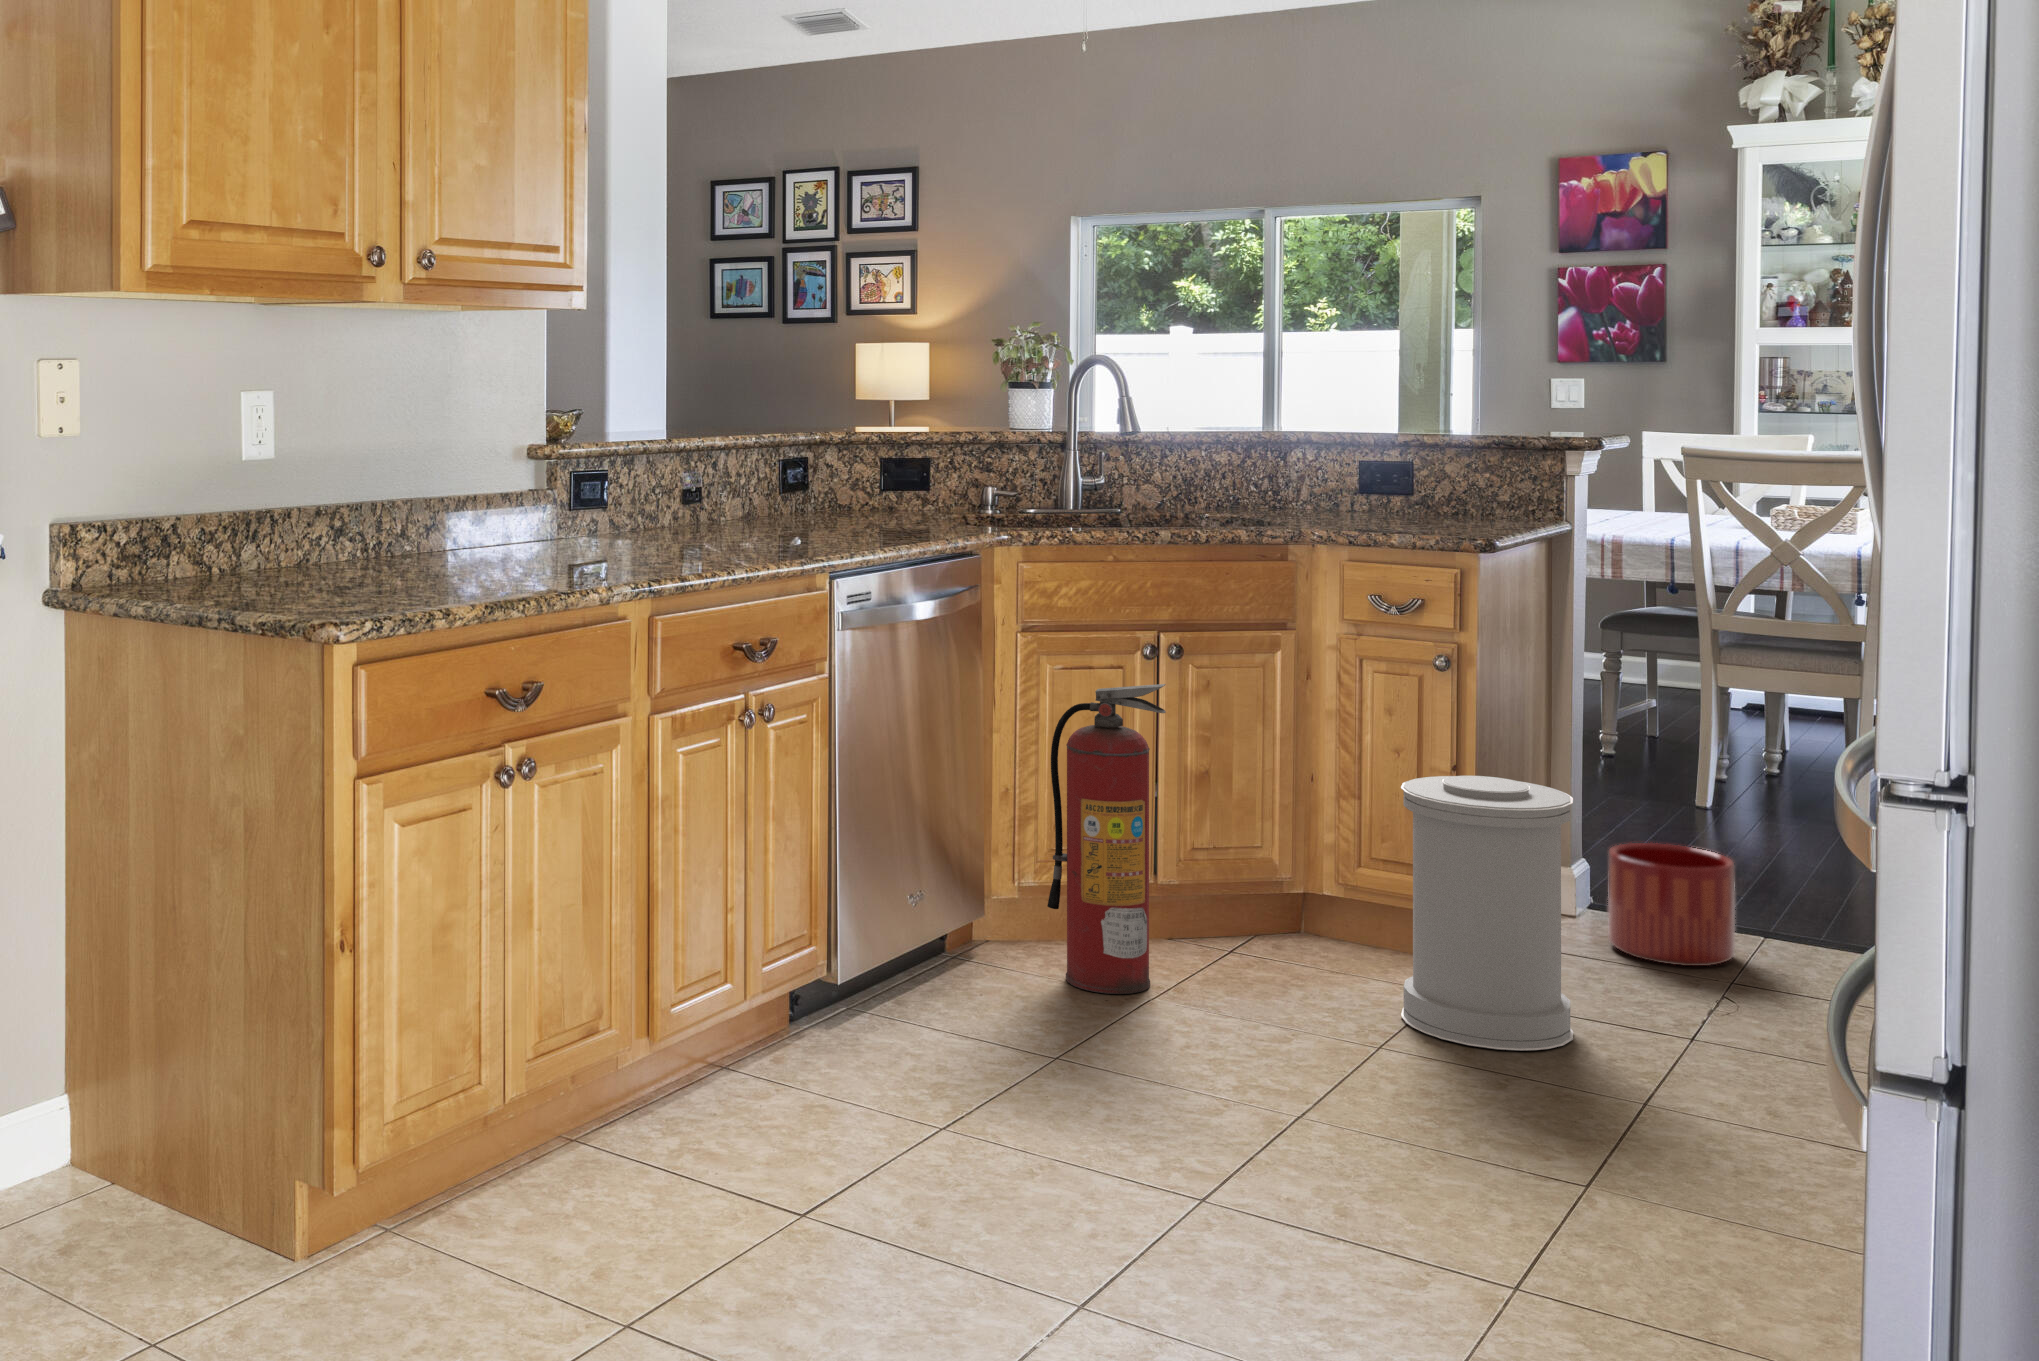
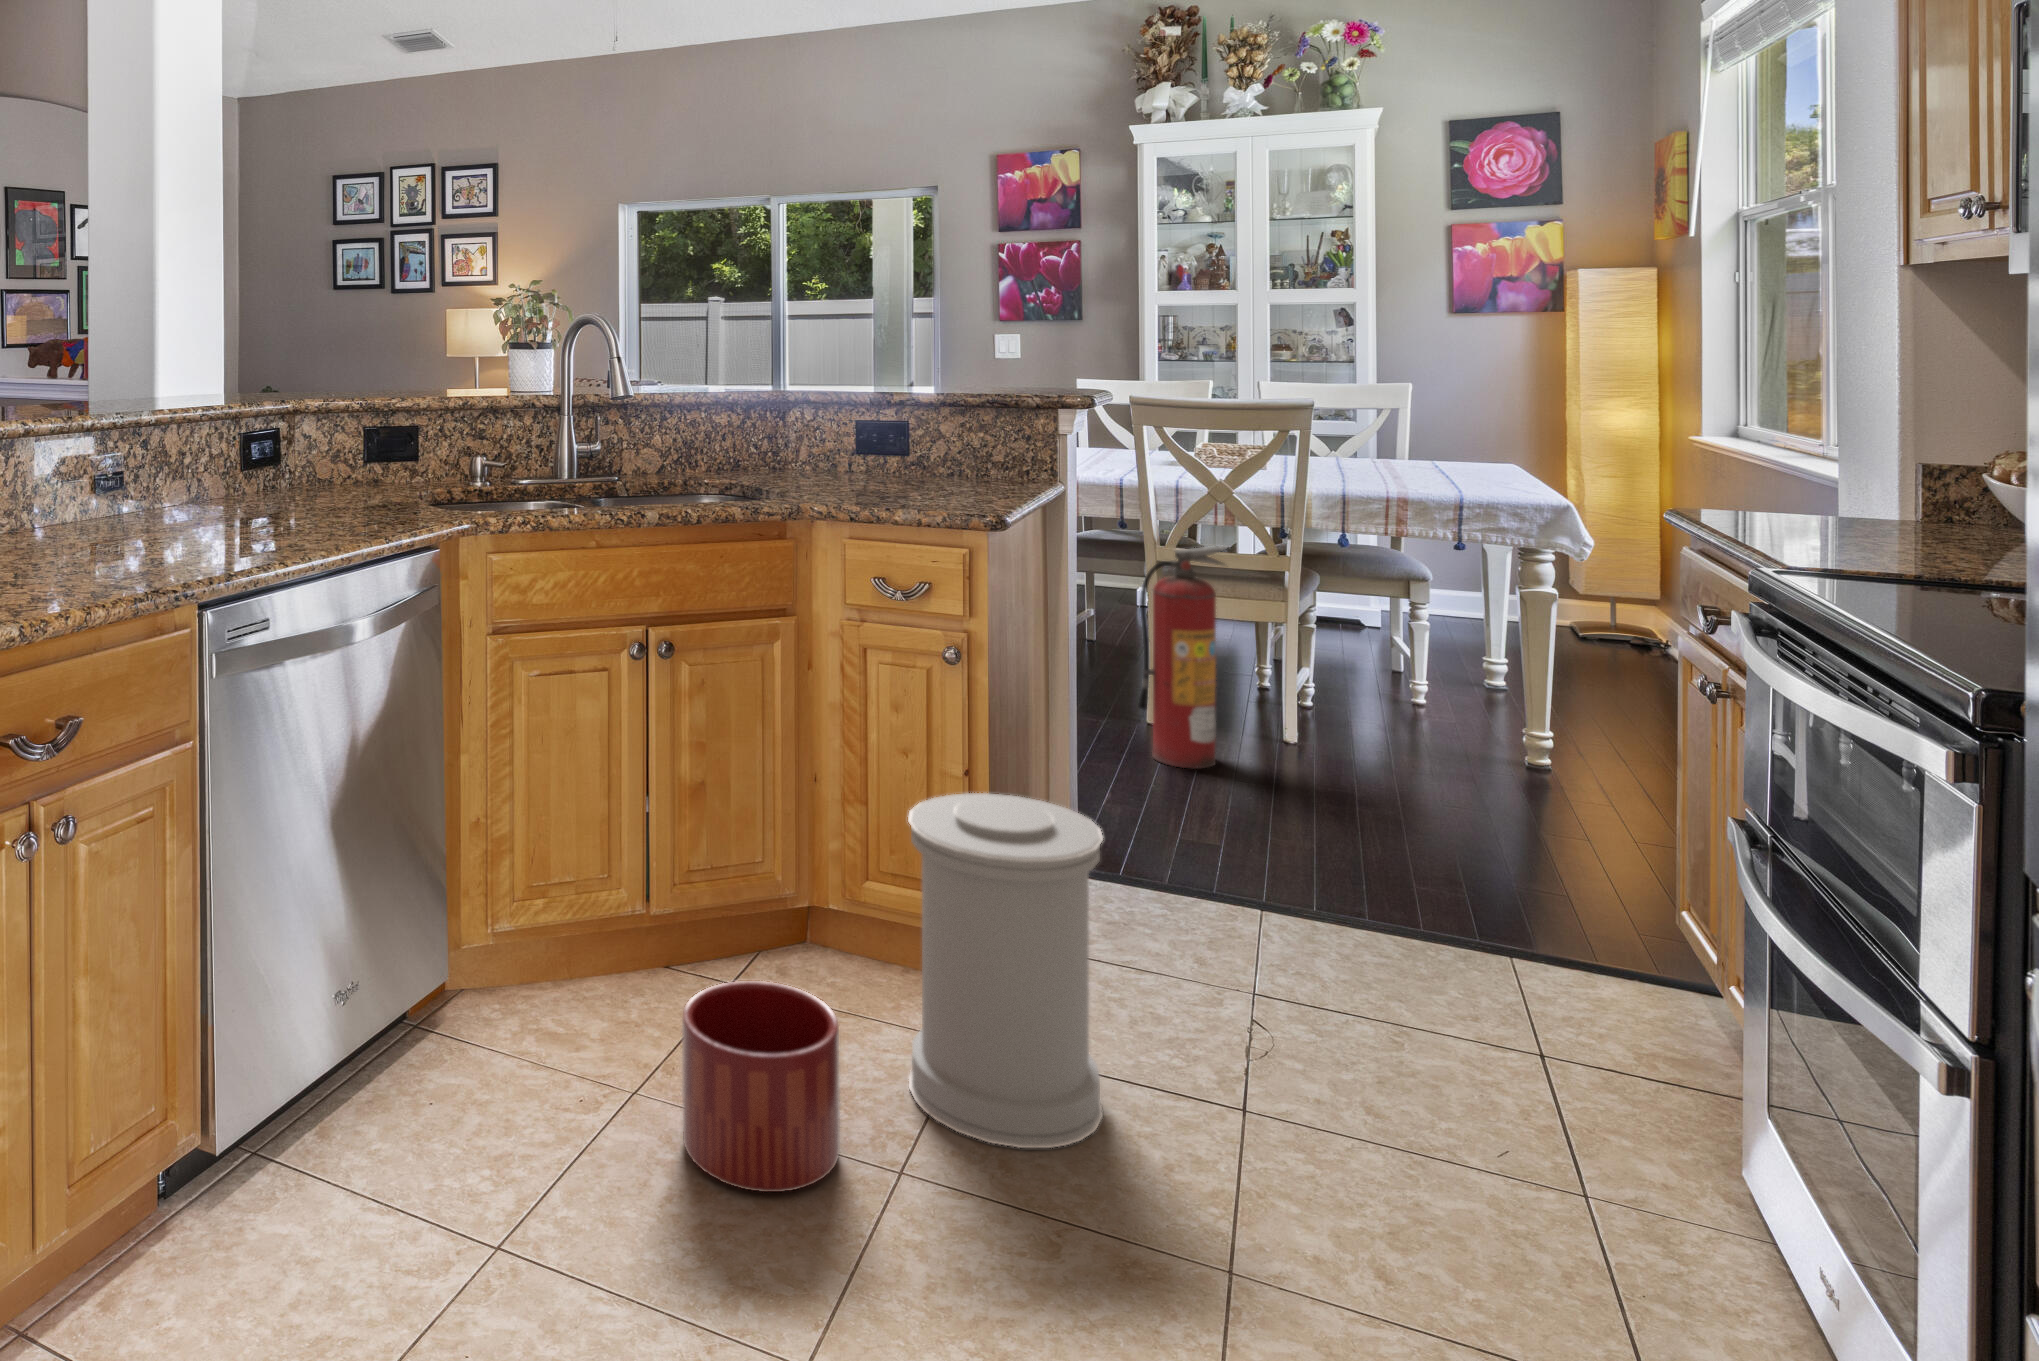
fire extinguisher: present [1047,684,1166,994] -> present [1138,545,1227,768]
planter: present [1608,843,1735,966] -> present [682,981,840,1192]

